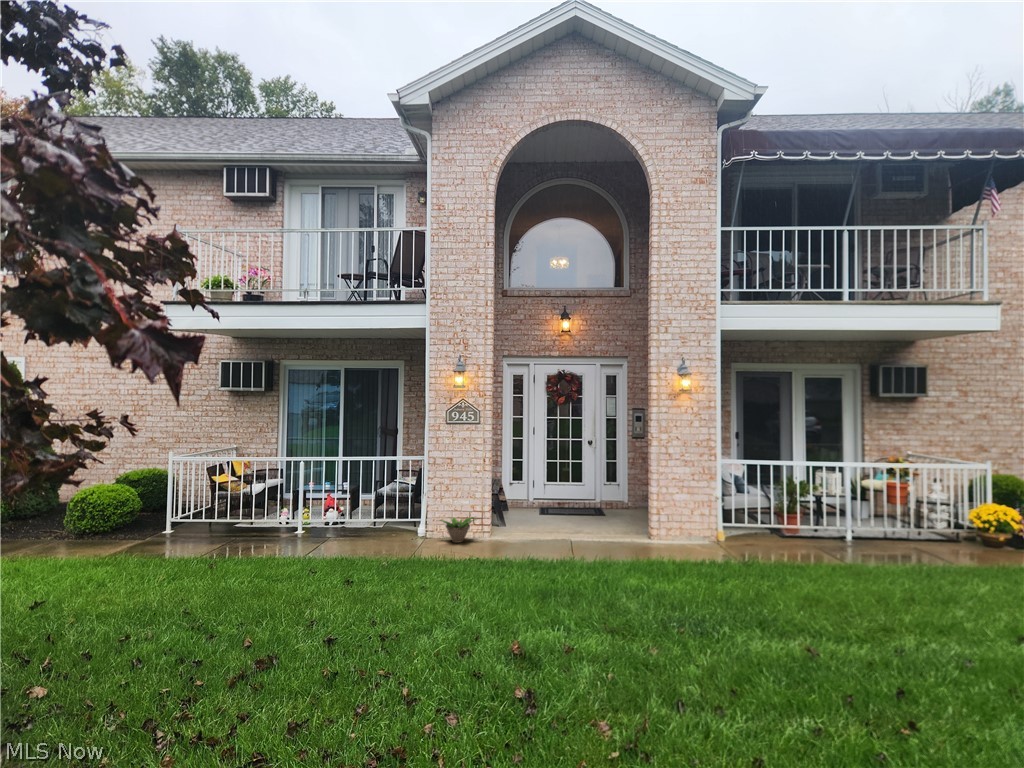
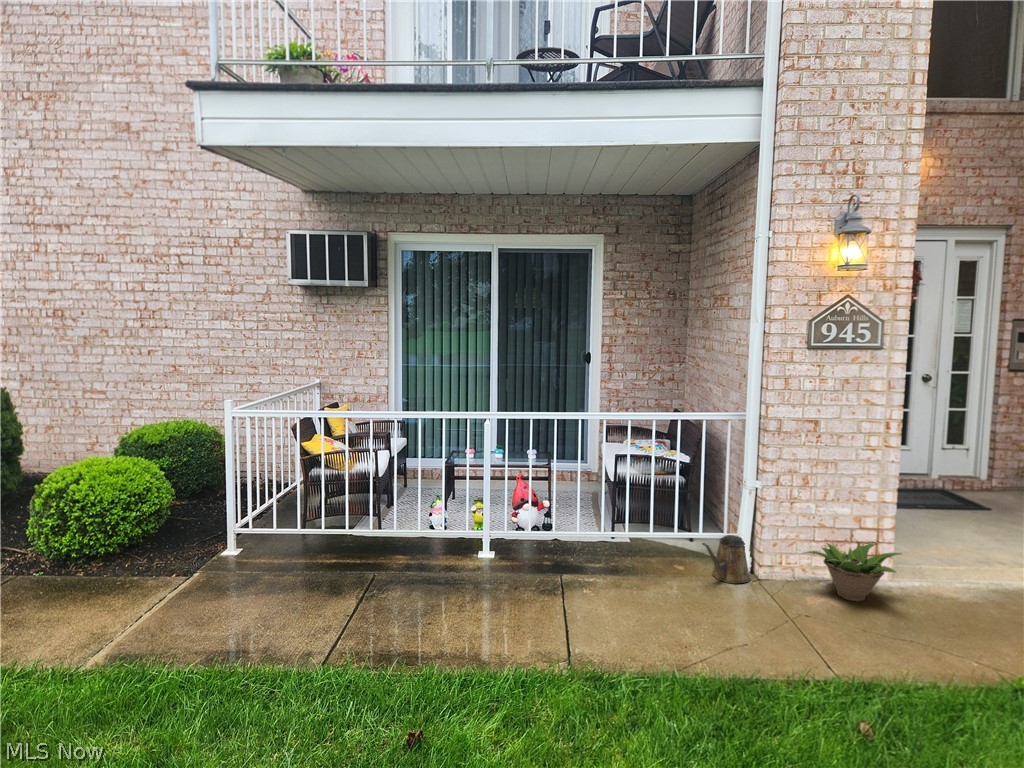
watering can: none [389,516,424,538] -> present [702,535,750,583]

